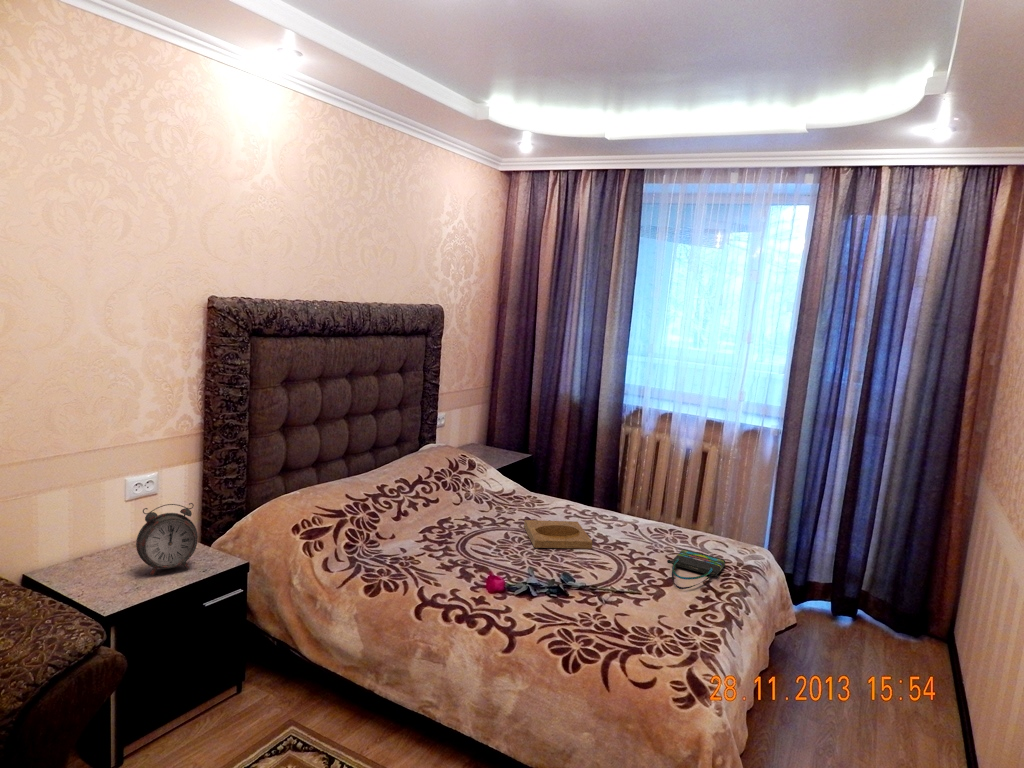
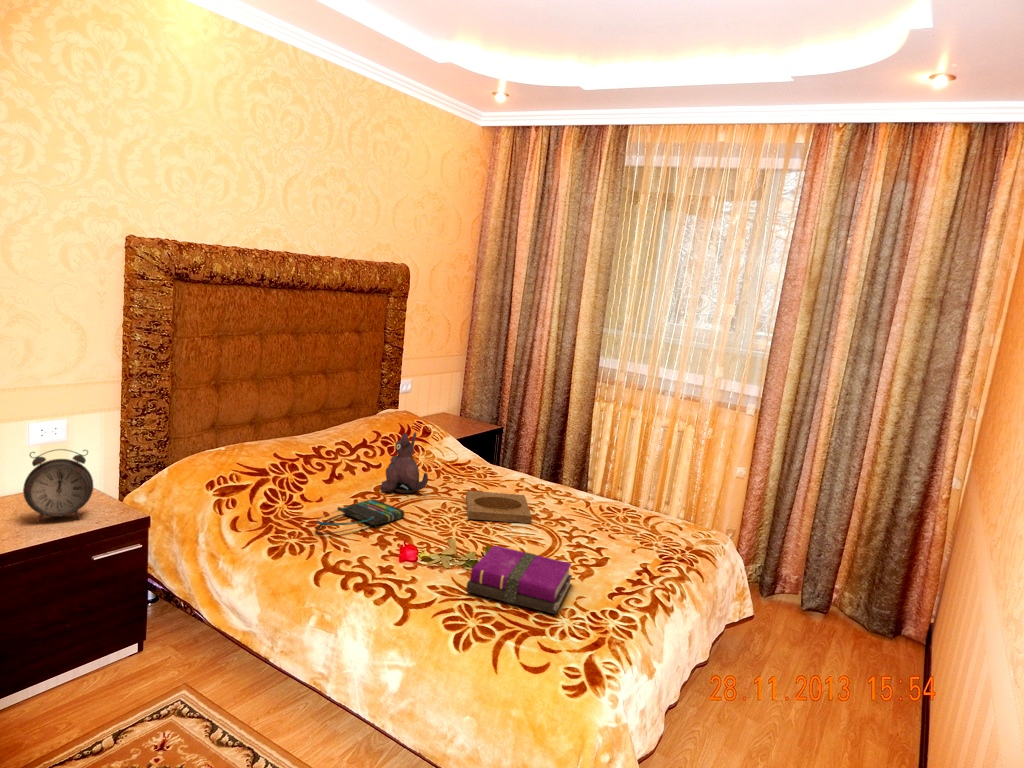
plush toy: none [444,467,489,526] -> present [380,432,428,493]
tote bag: present [667,549,725,589] -> present [316,499,405,535]
notebook: none [561,572,650,634] -> present [466,545,572,614]

